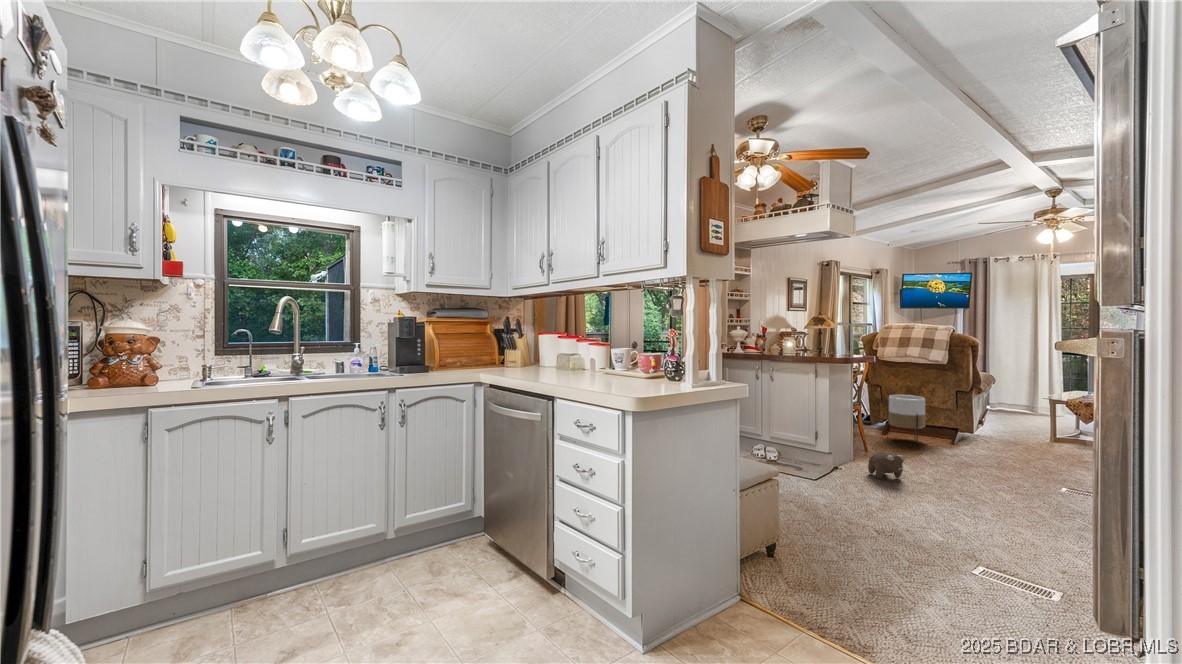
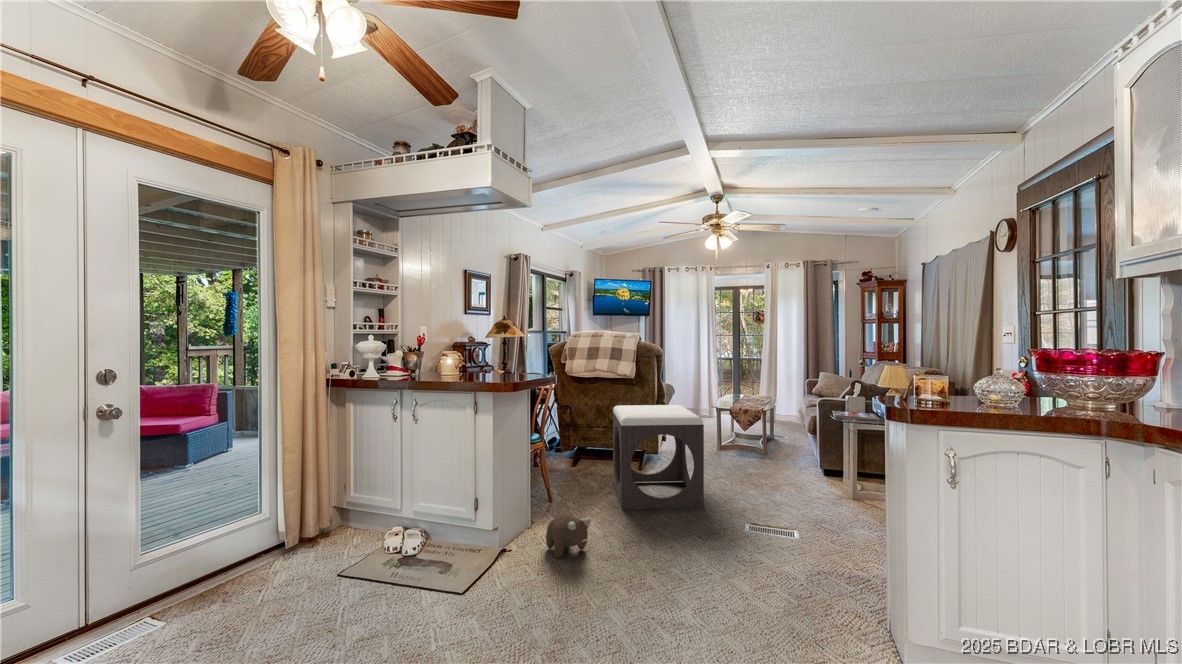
footstool: none [924,385,1020,474] -> present [613,405,704,509]
planter: present [887,395,925,443] -> none [576,417,614,477]

